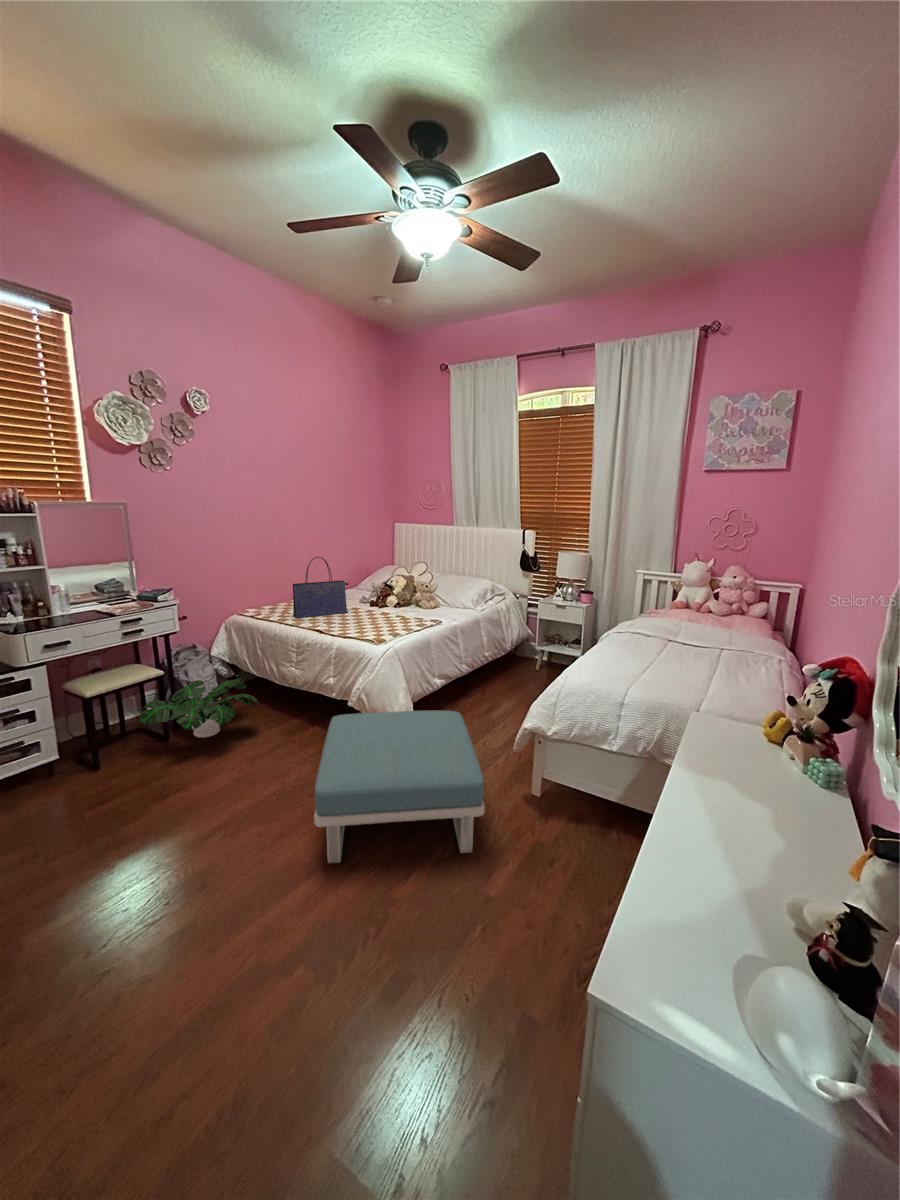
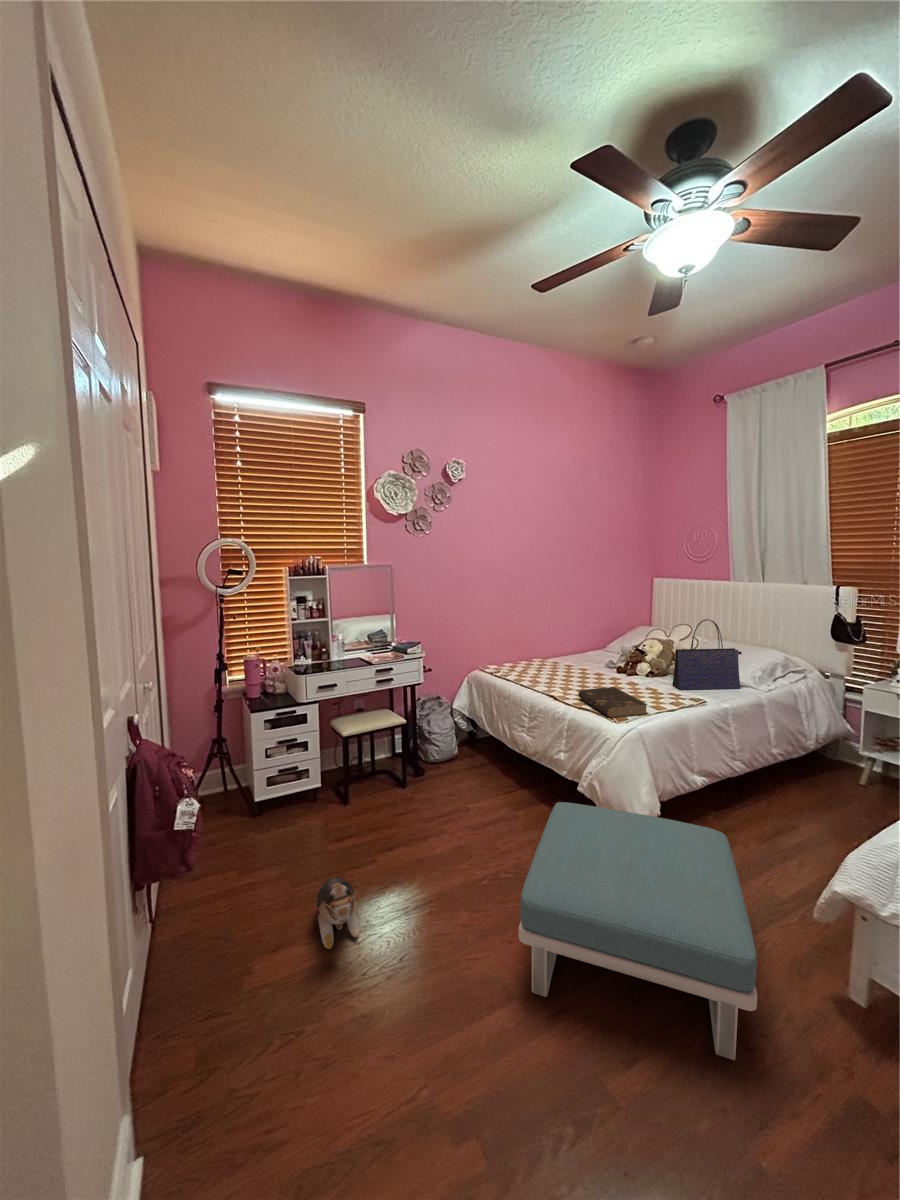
tote bag: present [293,557,348,618] -> present [672,619,742,690]
book: none [342,617,401,641] -> present [578,687,647,718]
potted plant: present [139,678,260,738] -> none [382,732,488,792]
plush toy: none [89,832,147,901] -> present [317,877,360,949]

